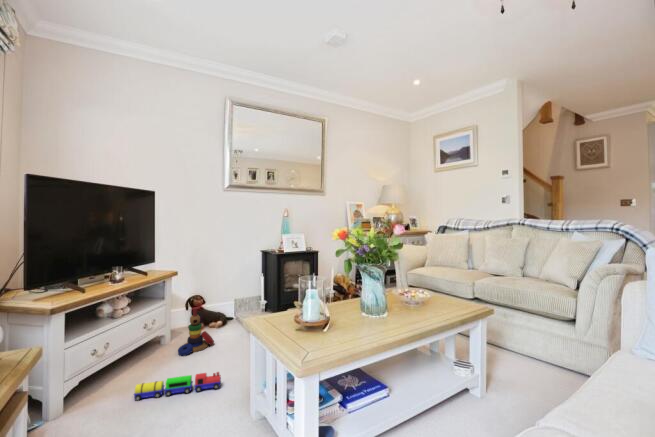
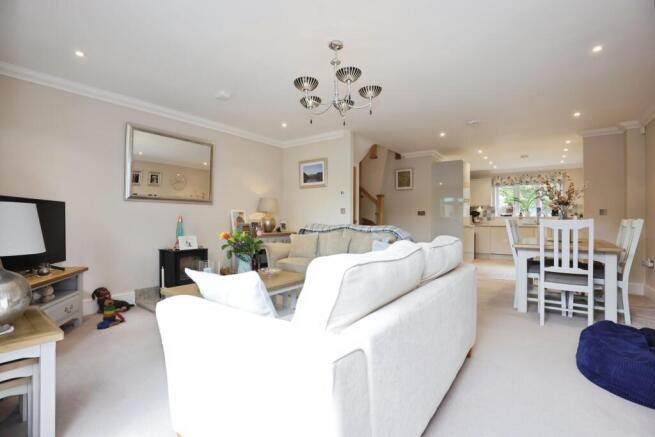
toy train: present [134,372,221,401] -> none [80,328,145,351]

